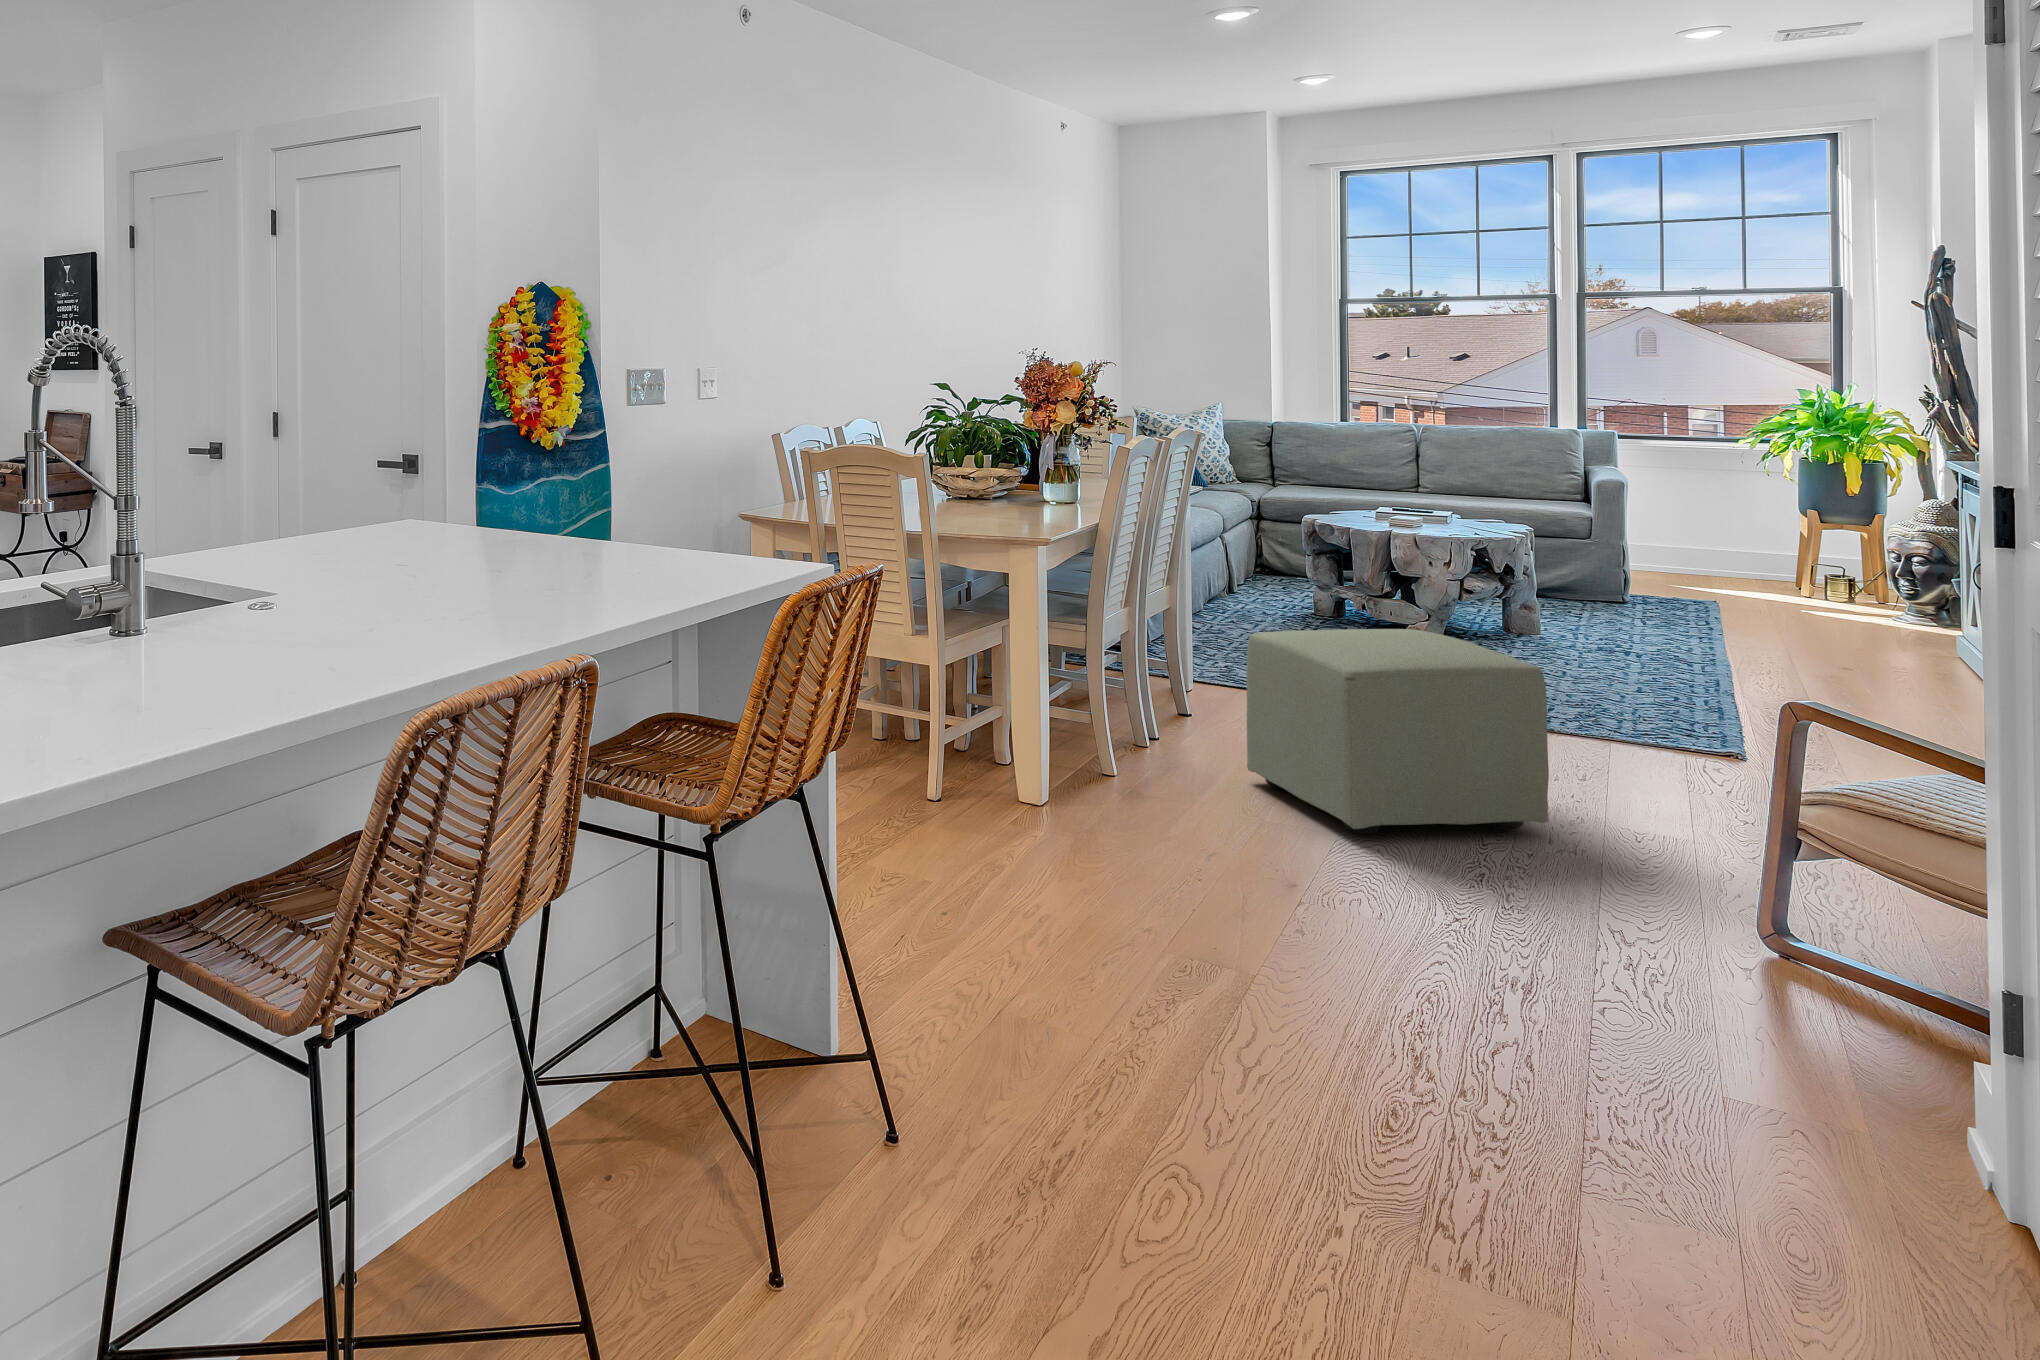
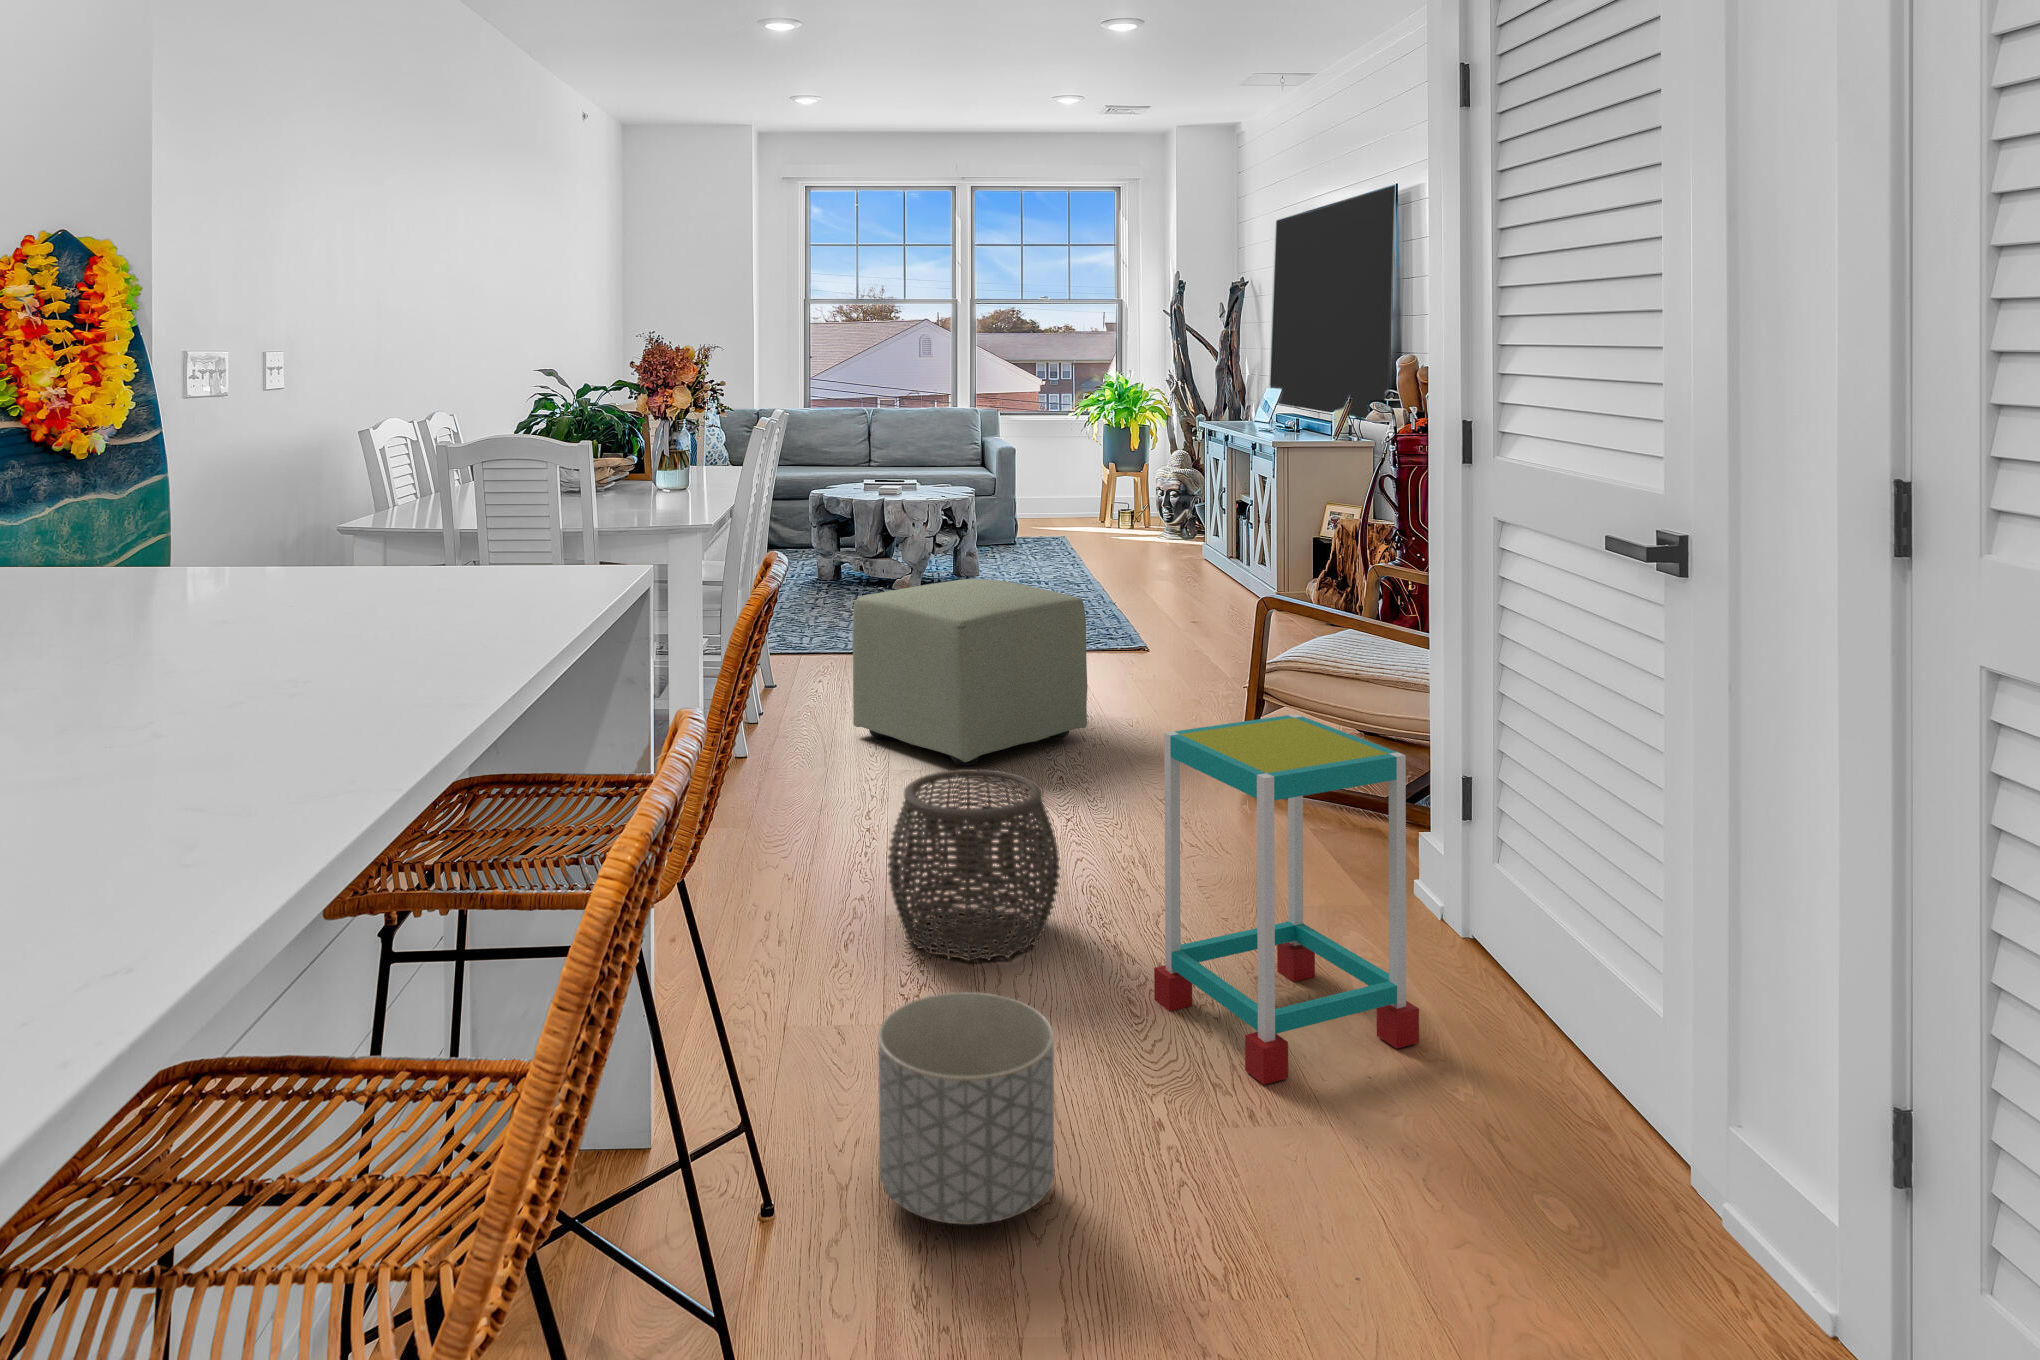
side table: none [1423,815,1772,1267] -> present [1154,714,1419,1085]
woven basket: none [1153,818,1354,1024] -> present [888,769,1060,961]
planter: none [992,1004,1171,1226] -> present [878,992,1054,1225]

